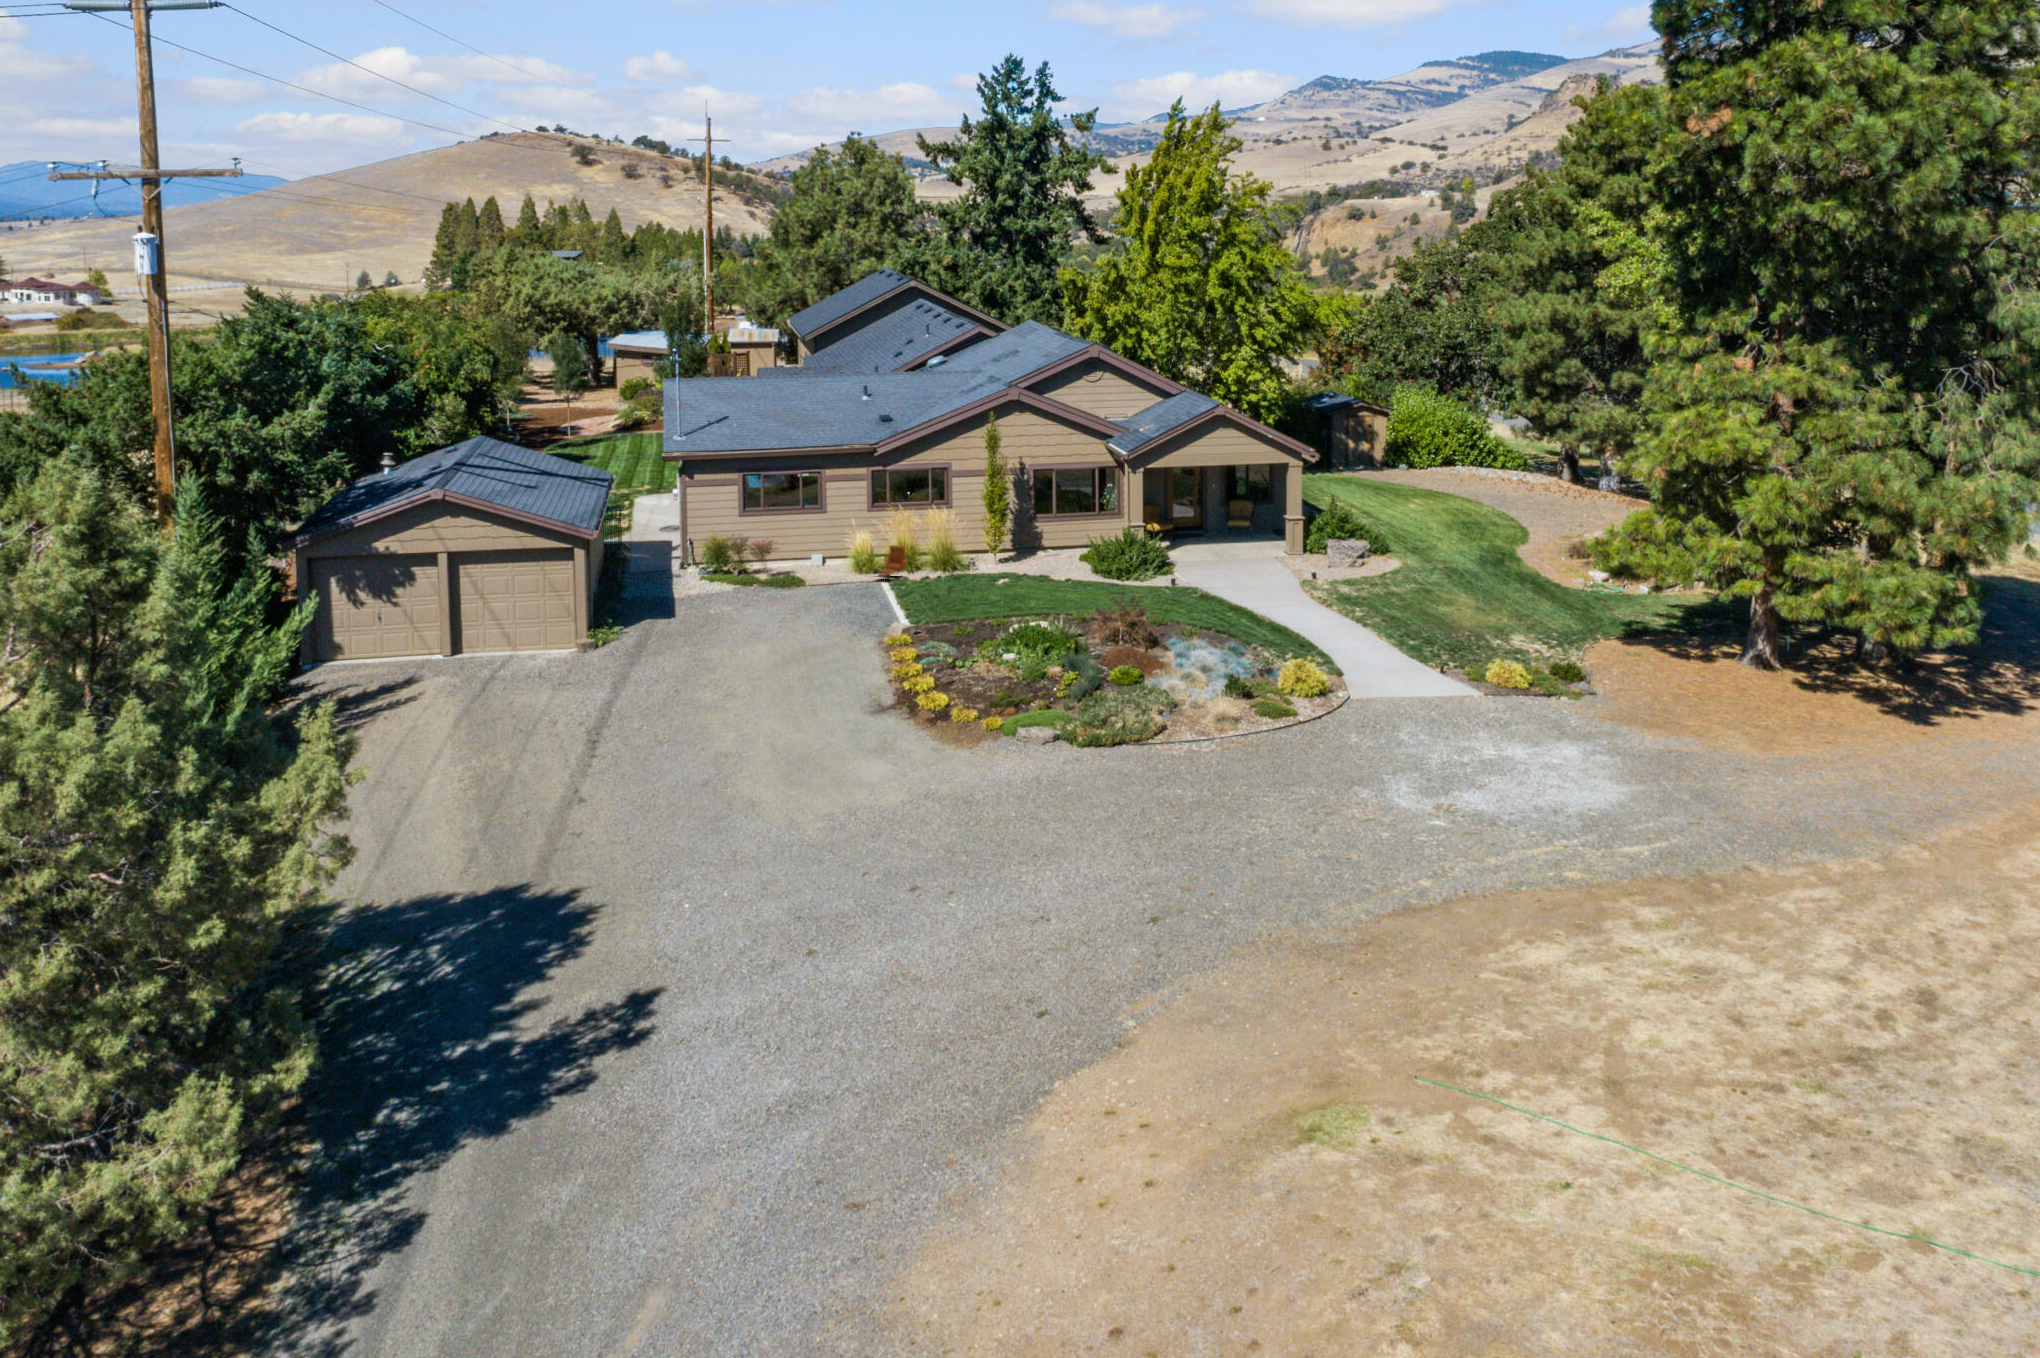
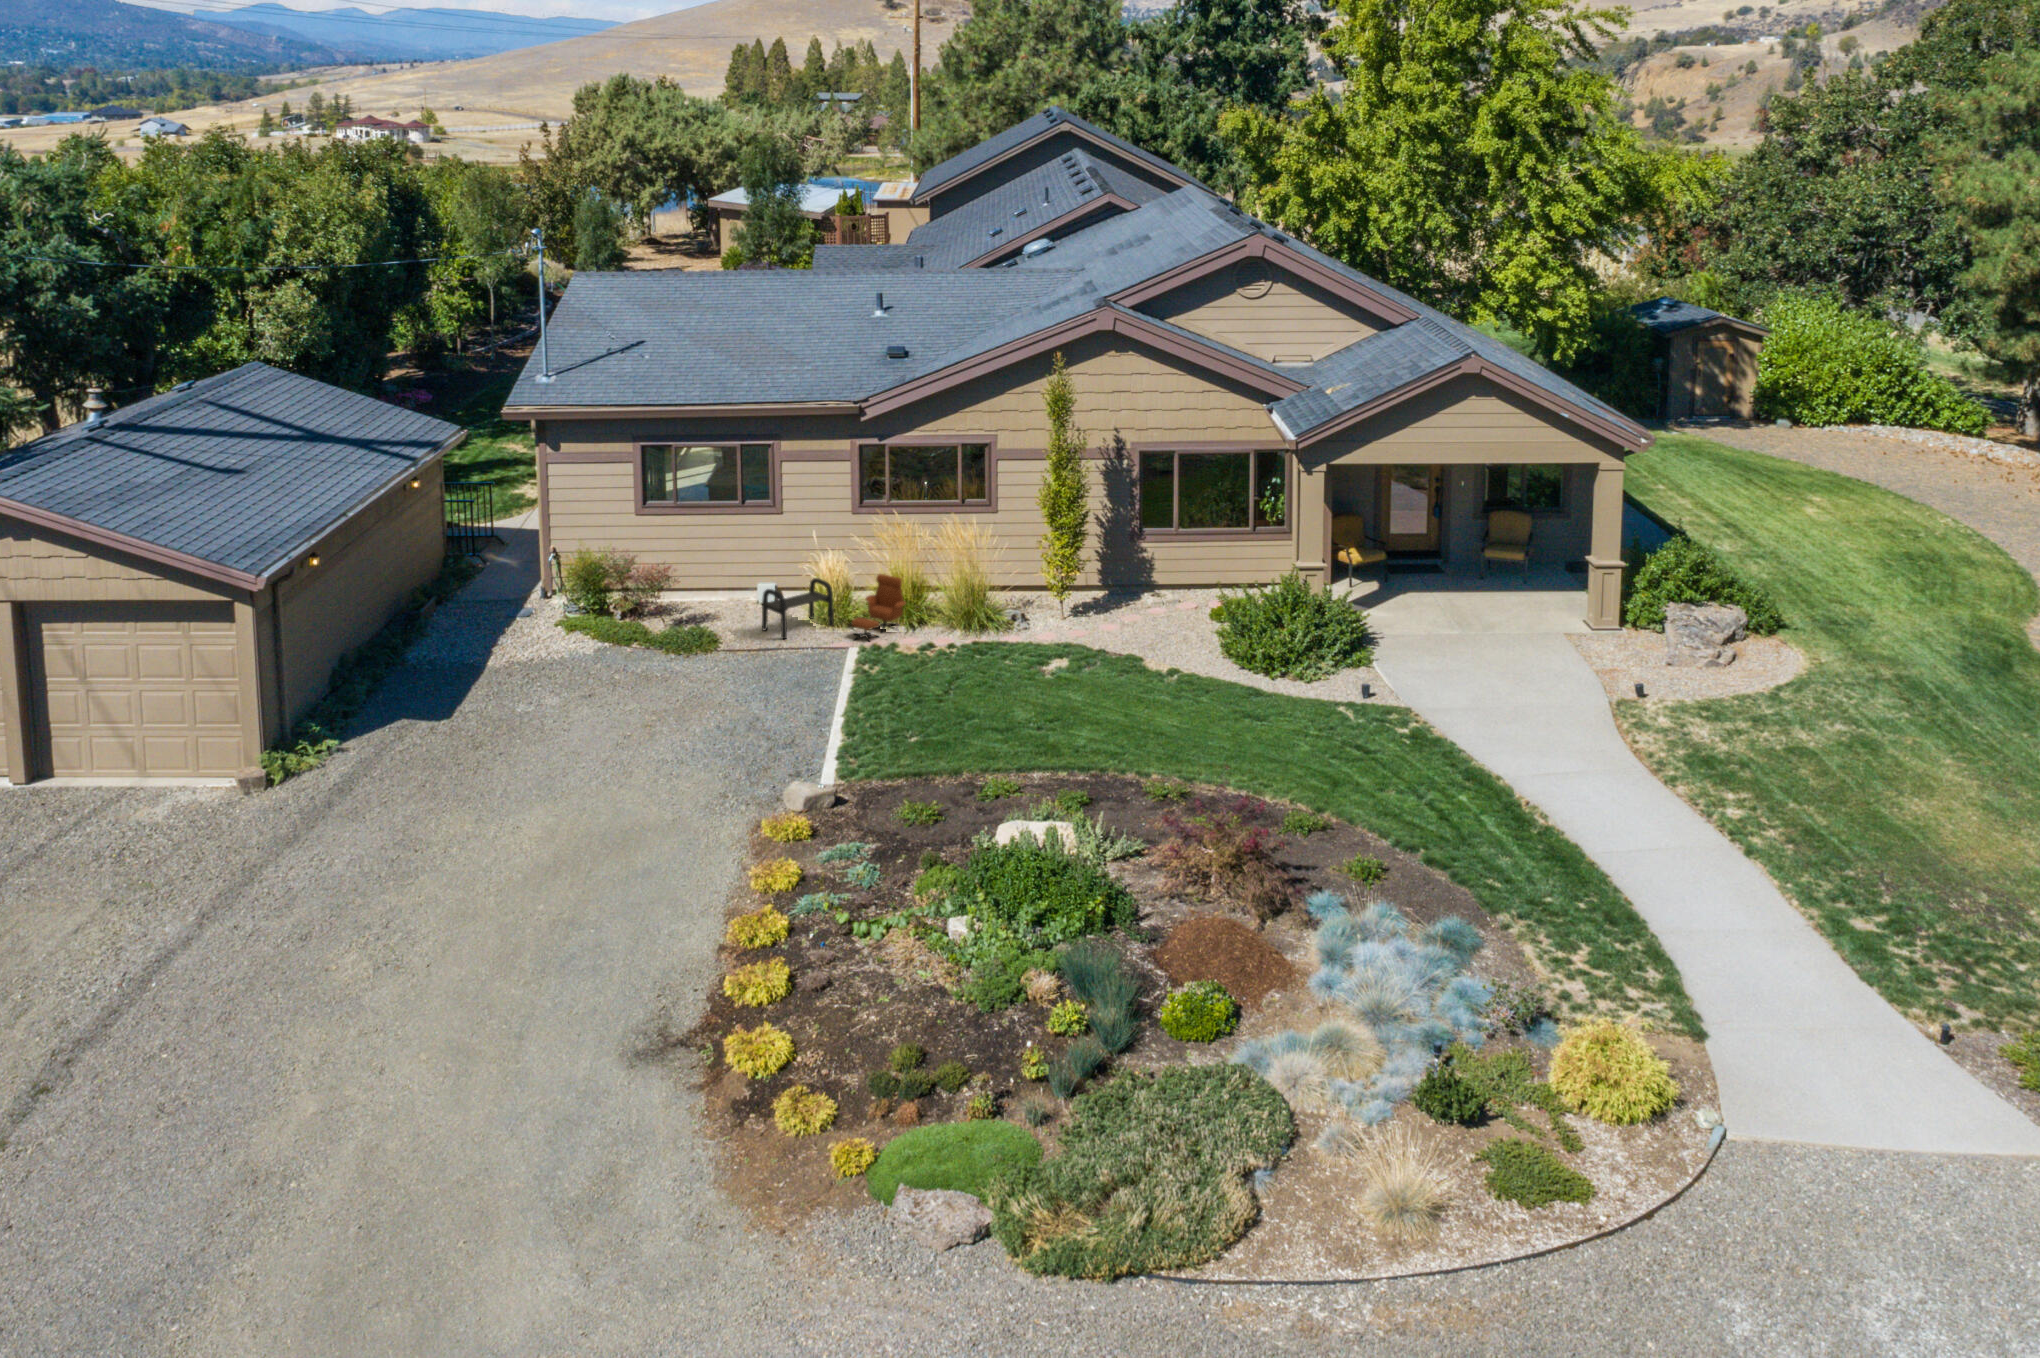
bench: none [822,550,864,583] -> present [762,578,834,639]

